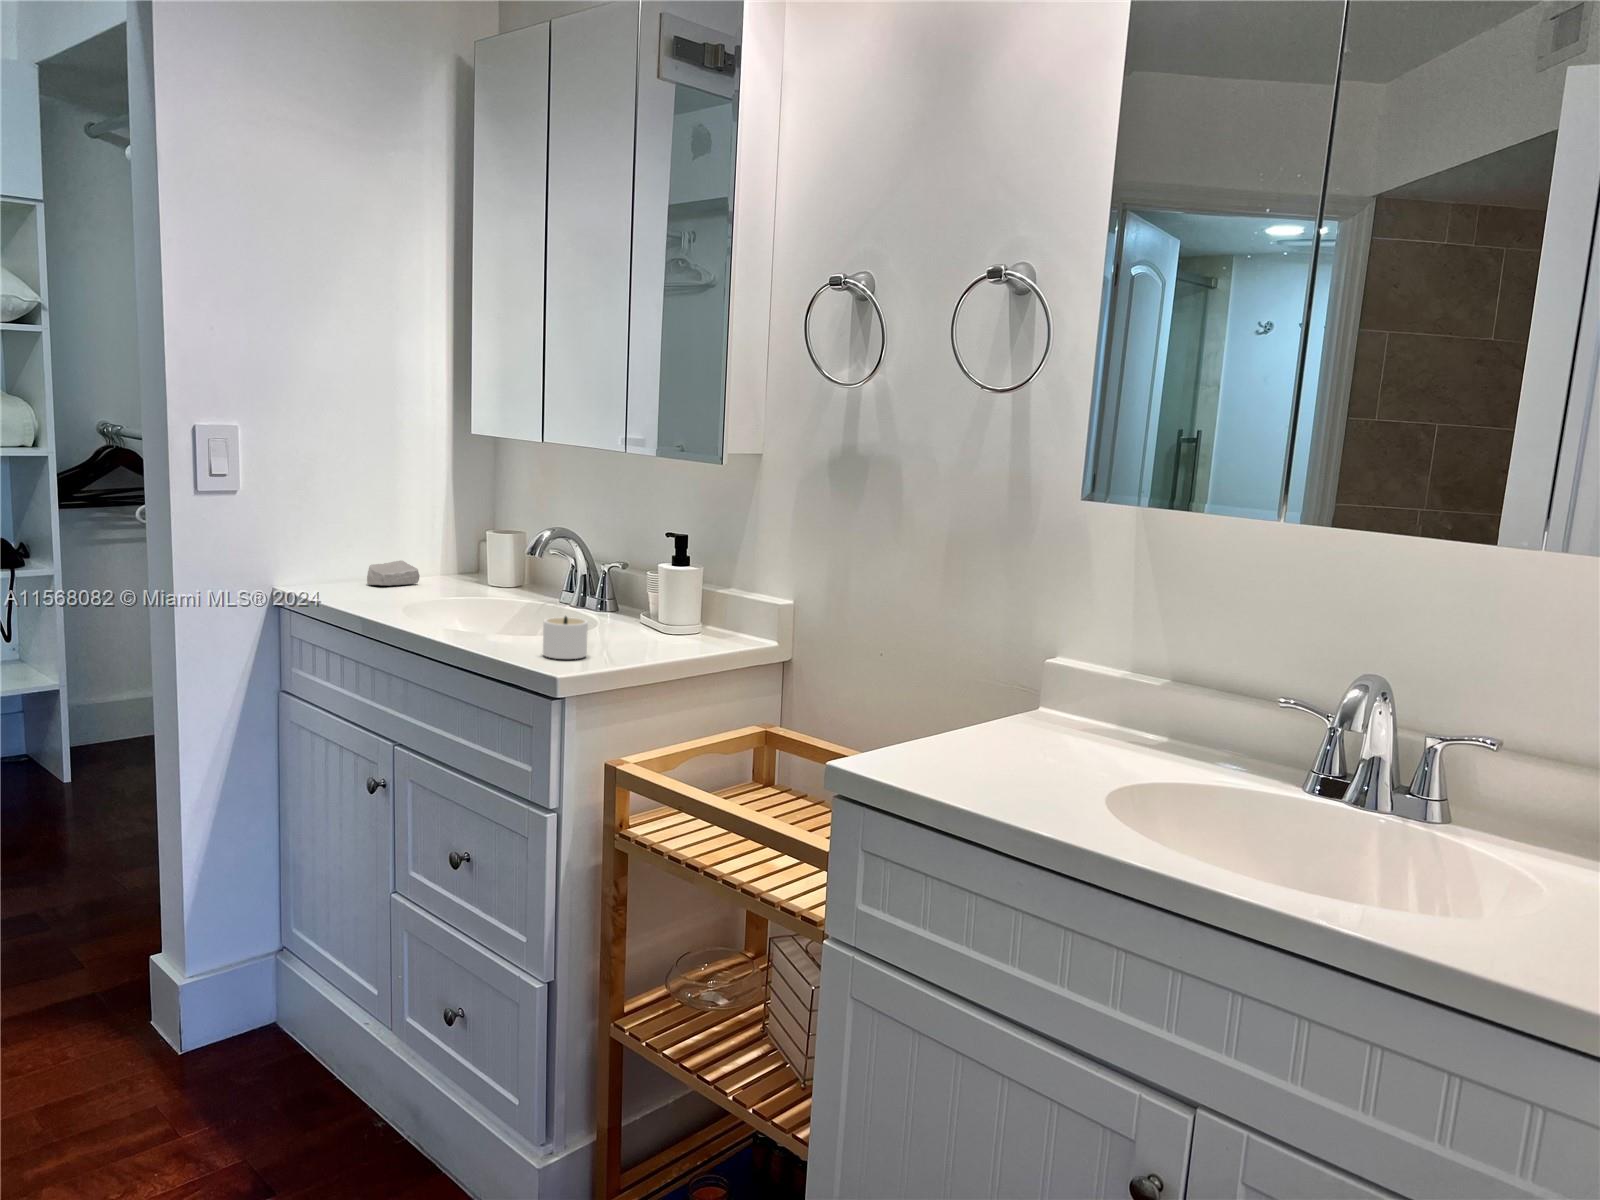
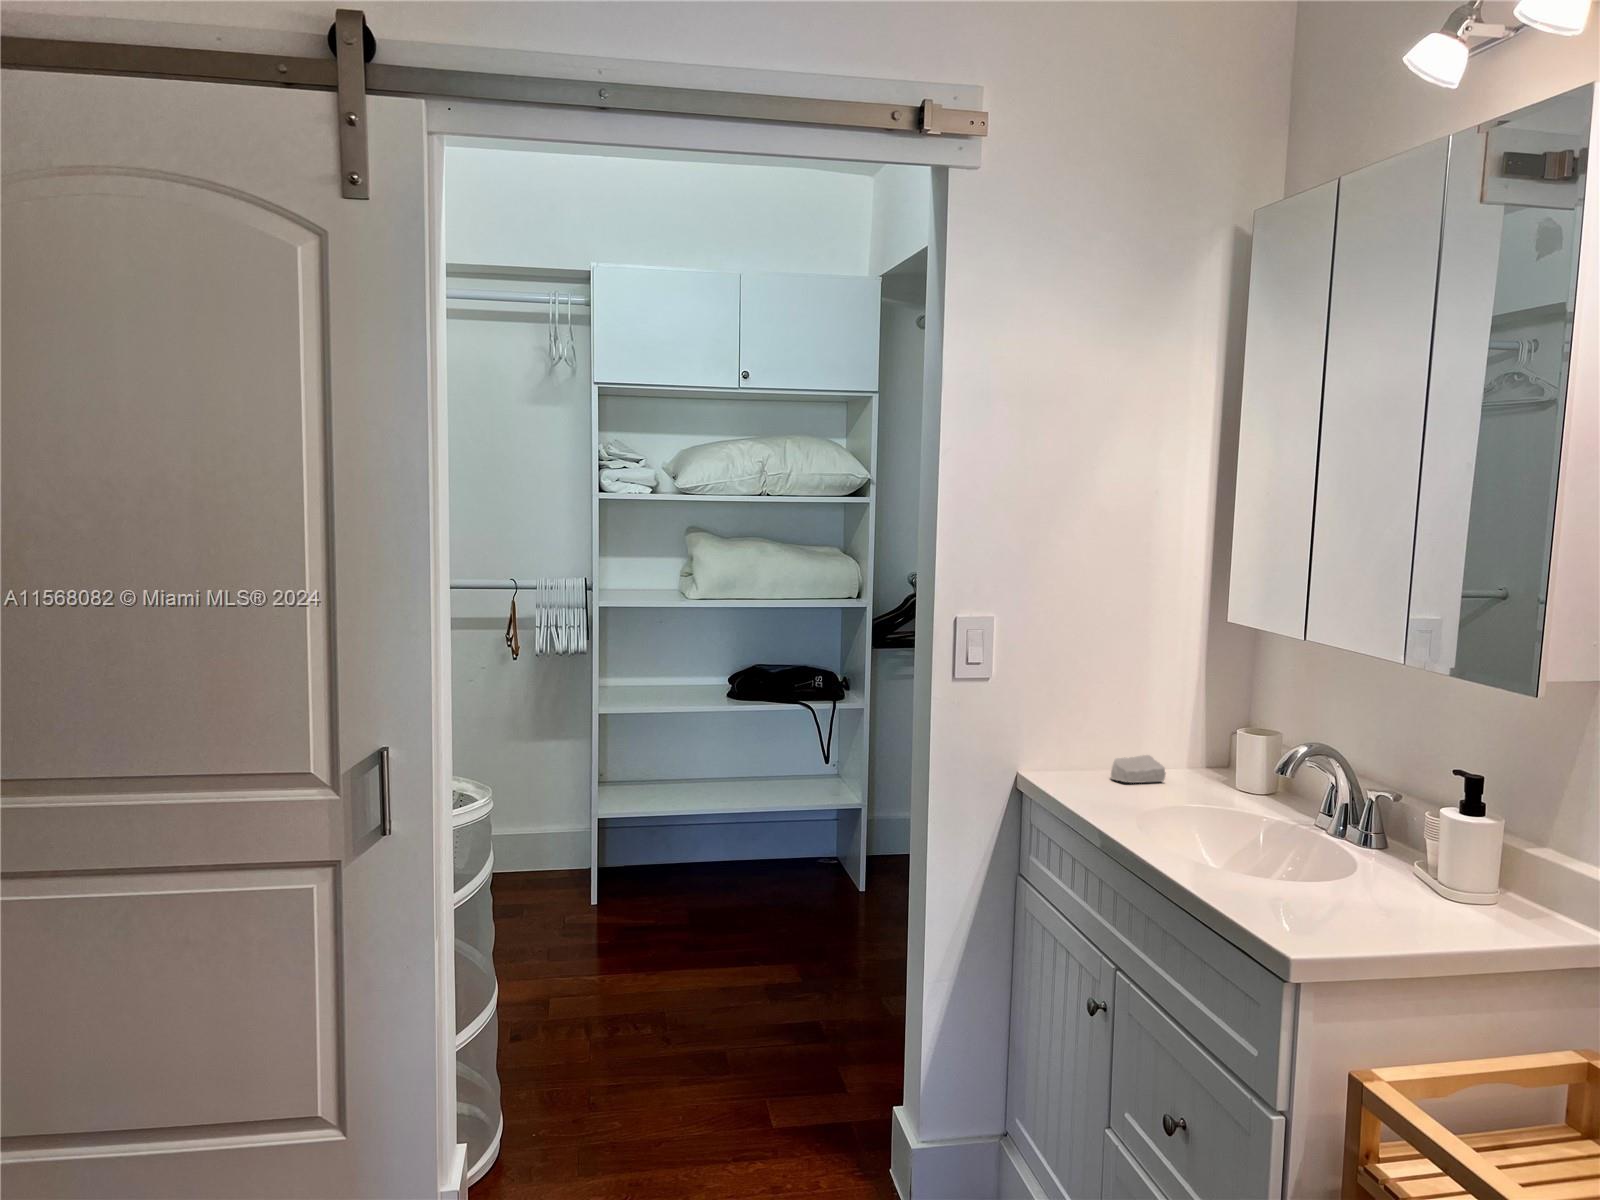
candle: present [543,616,588,659] -> none [1279,873,1362,930]

